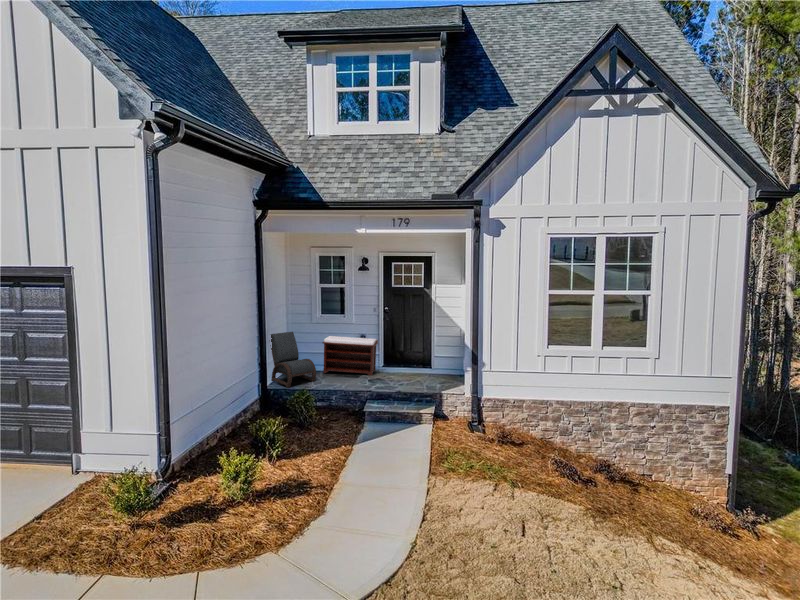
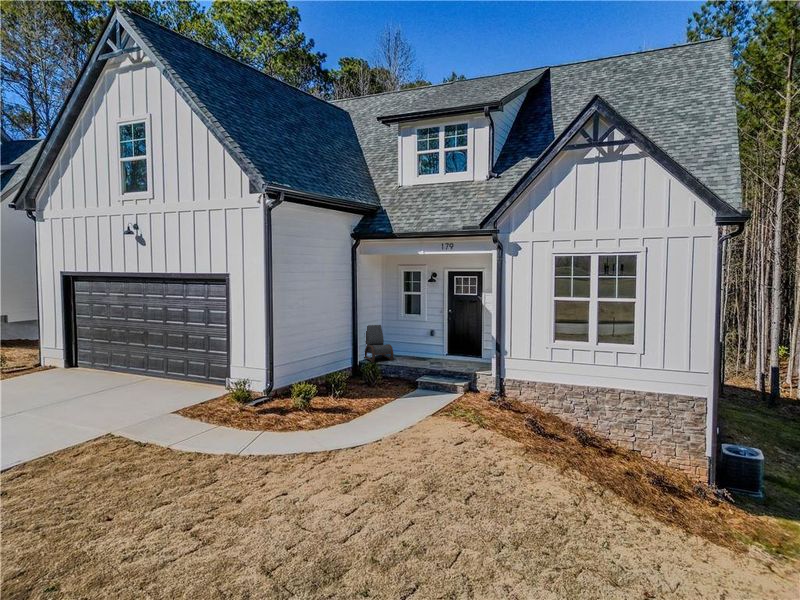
bench: present [323,336,378,376] -> none [401,330,442,360]

